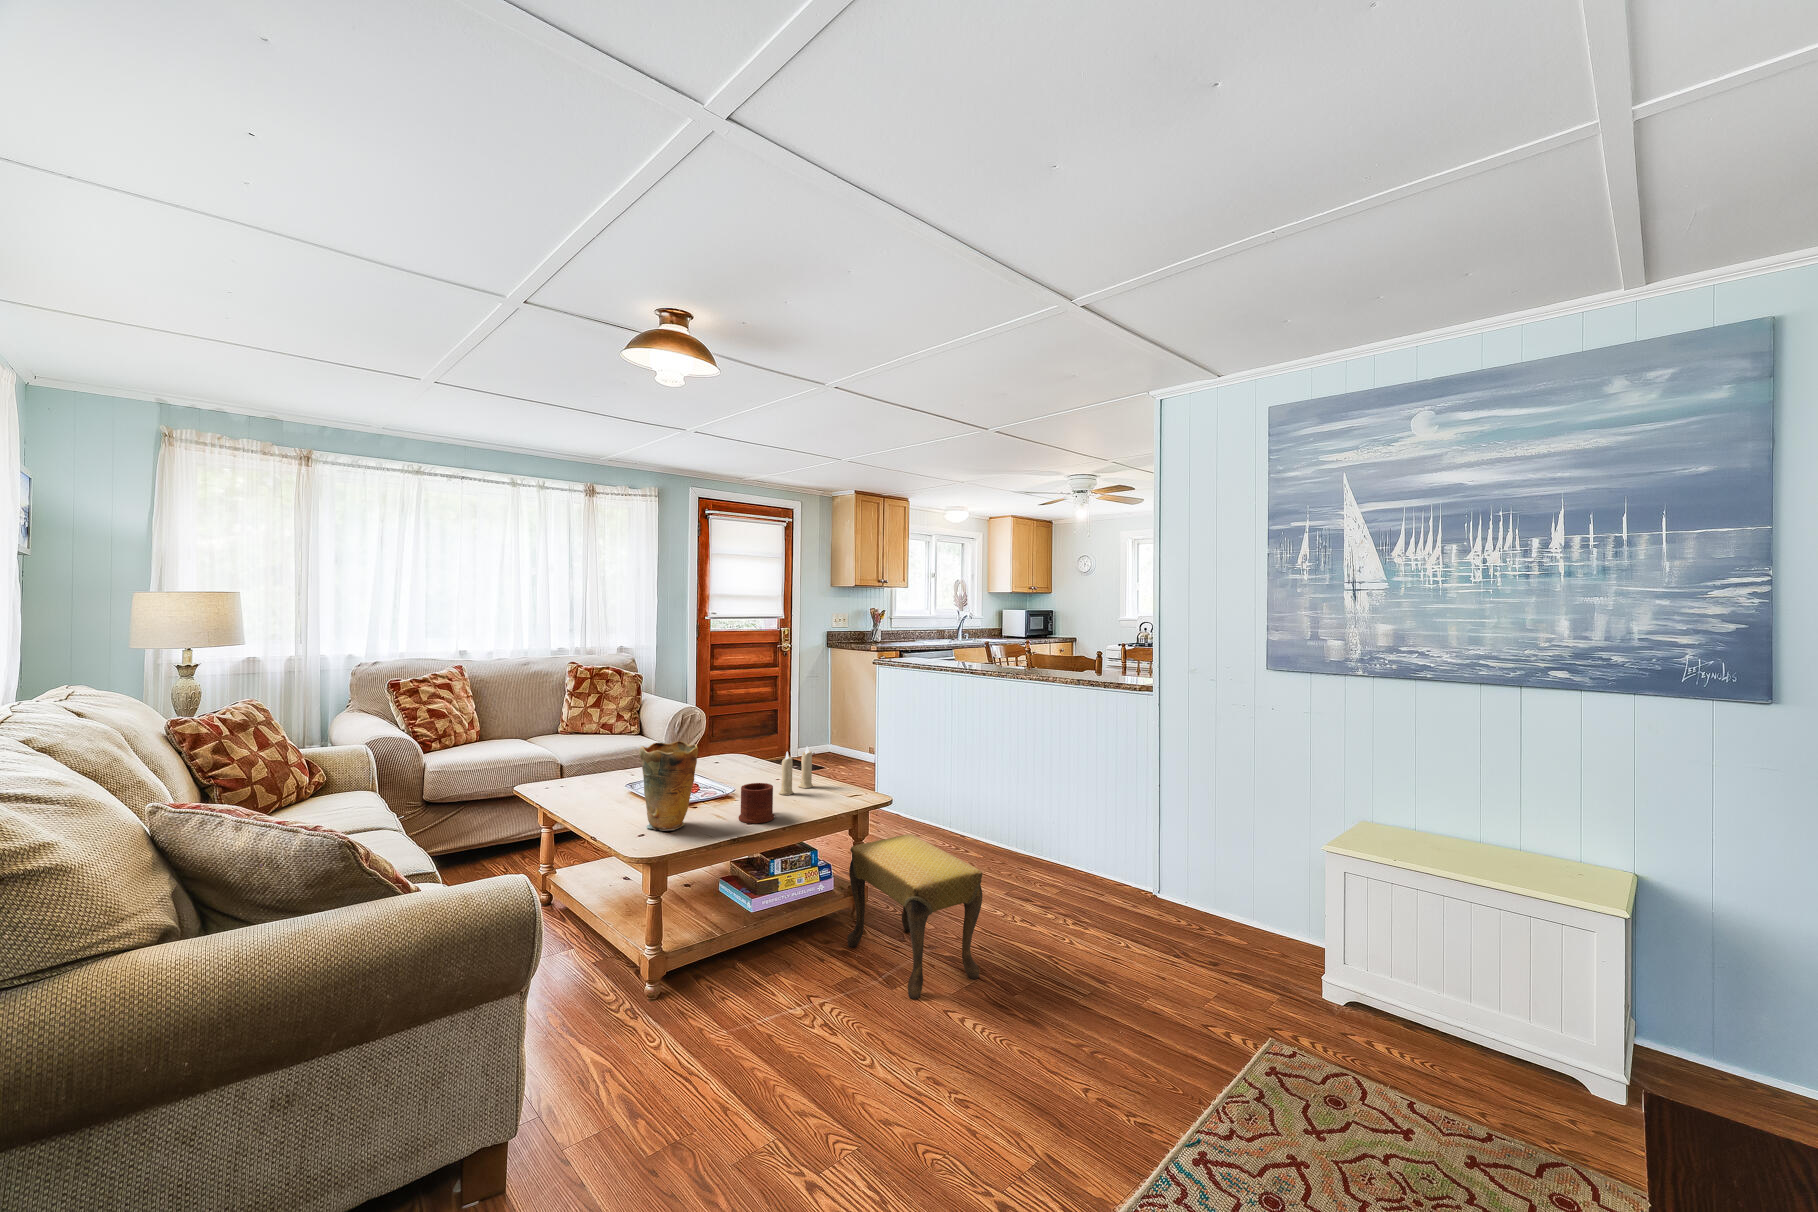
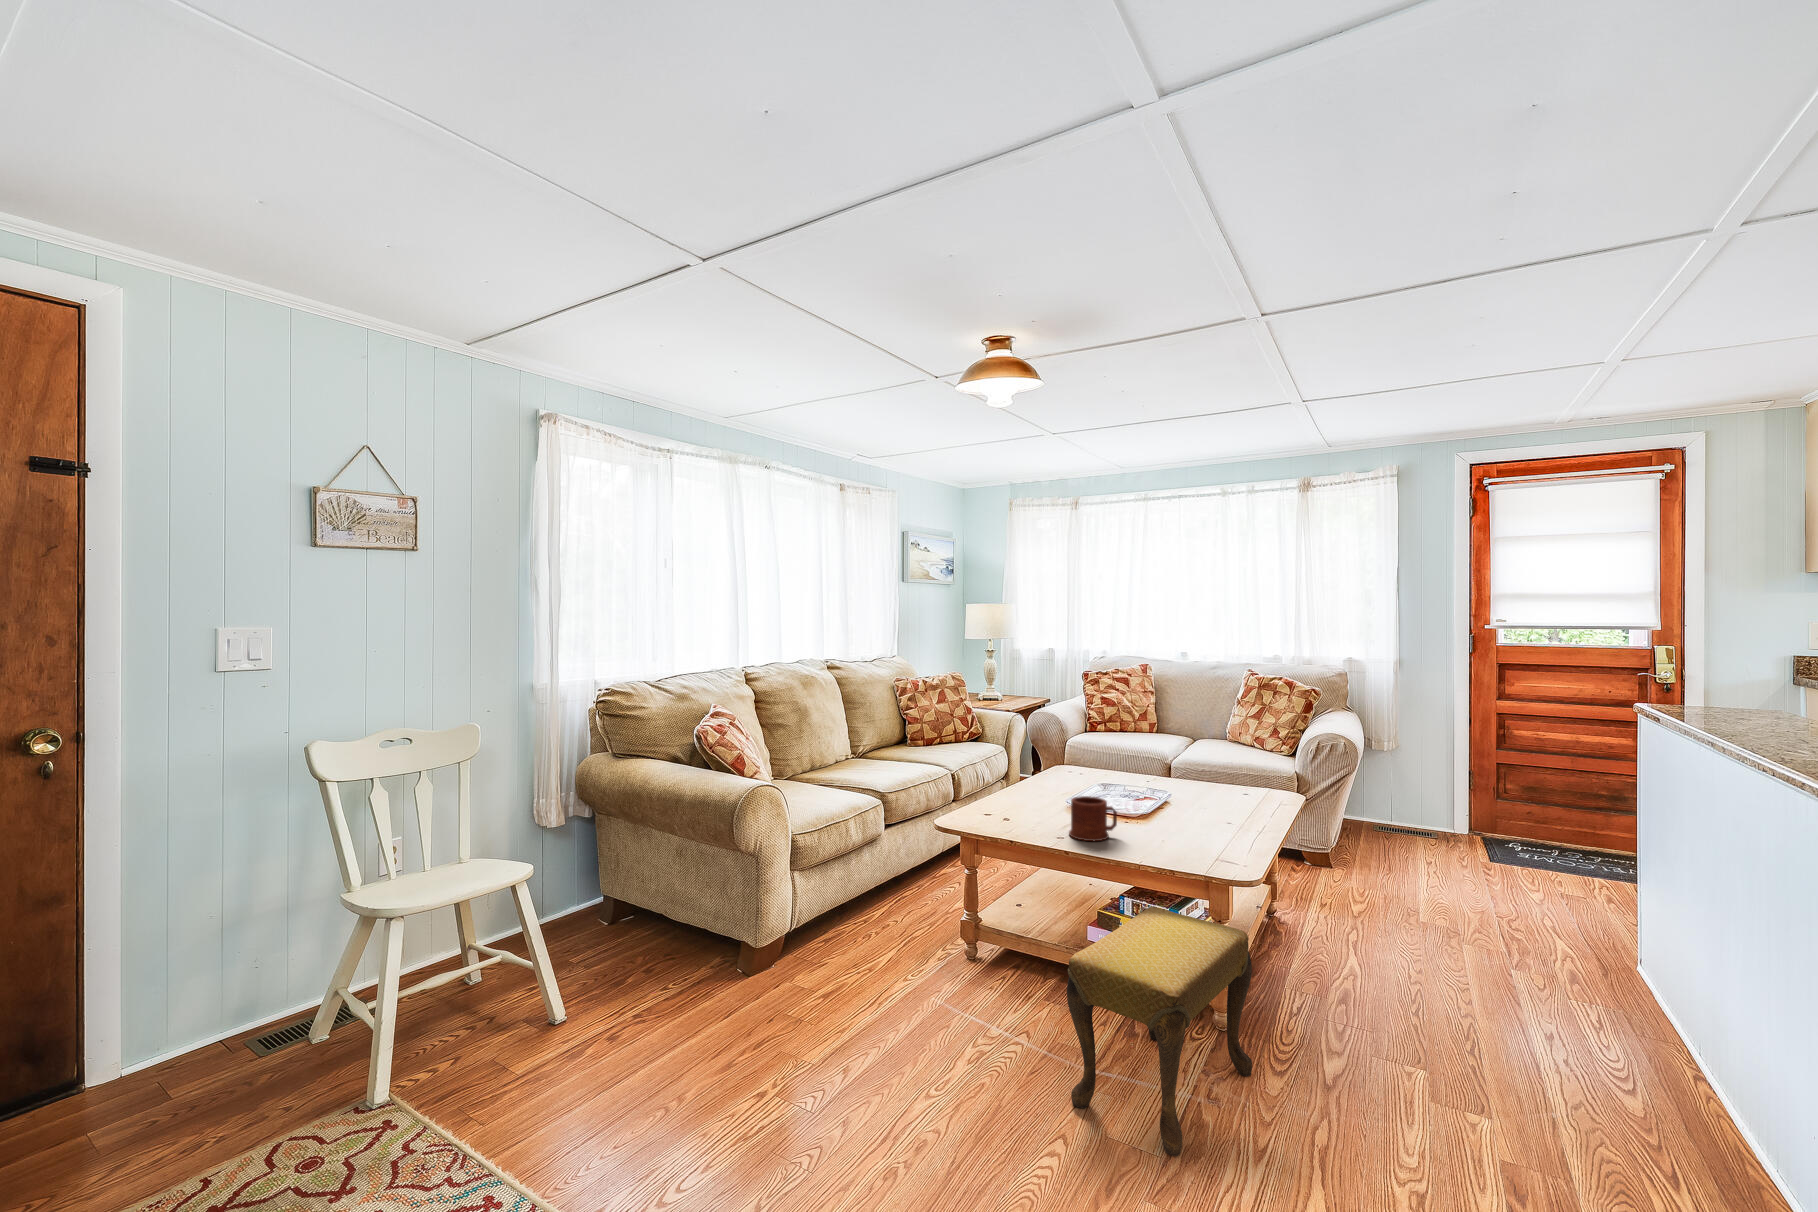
vase: present [639,741,698,831] -> none [994,731,1050,817]
candle: present [779,747,813,795] -> none [1183,778,1245,839]

